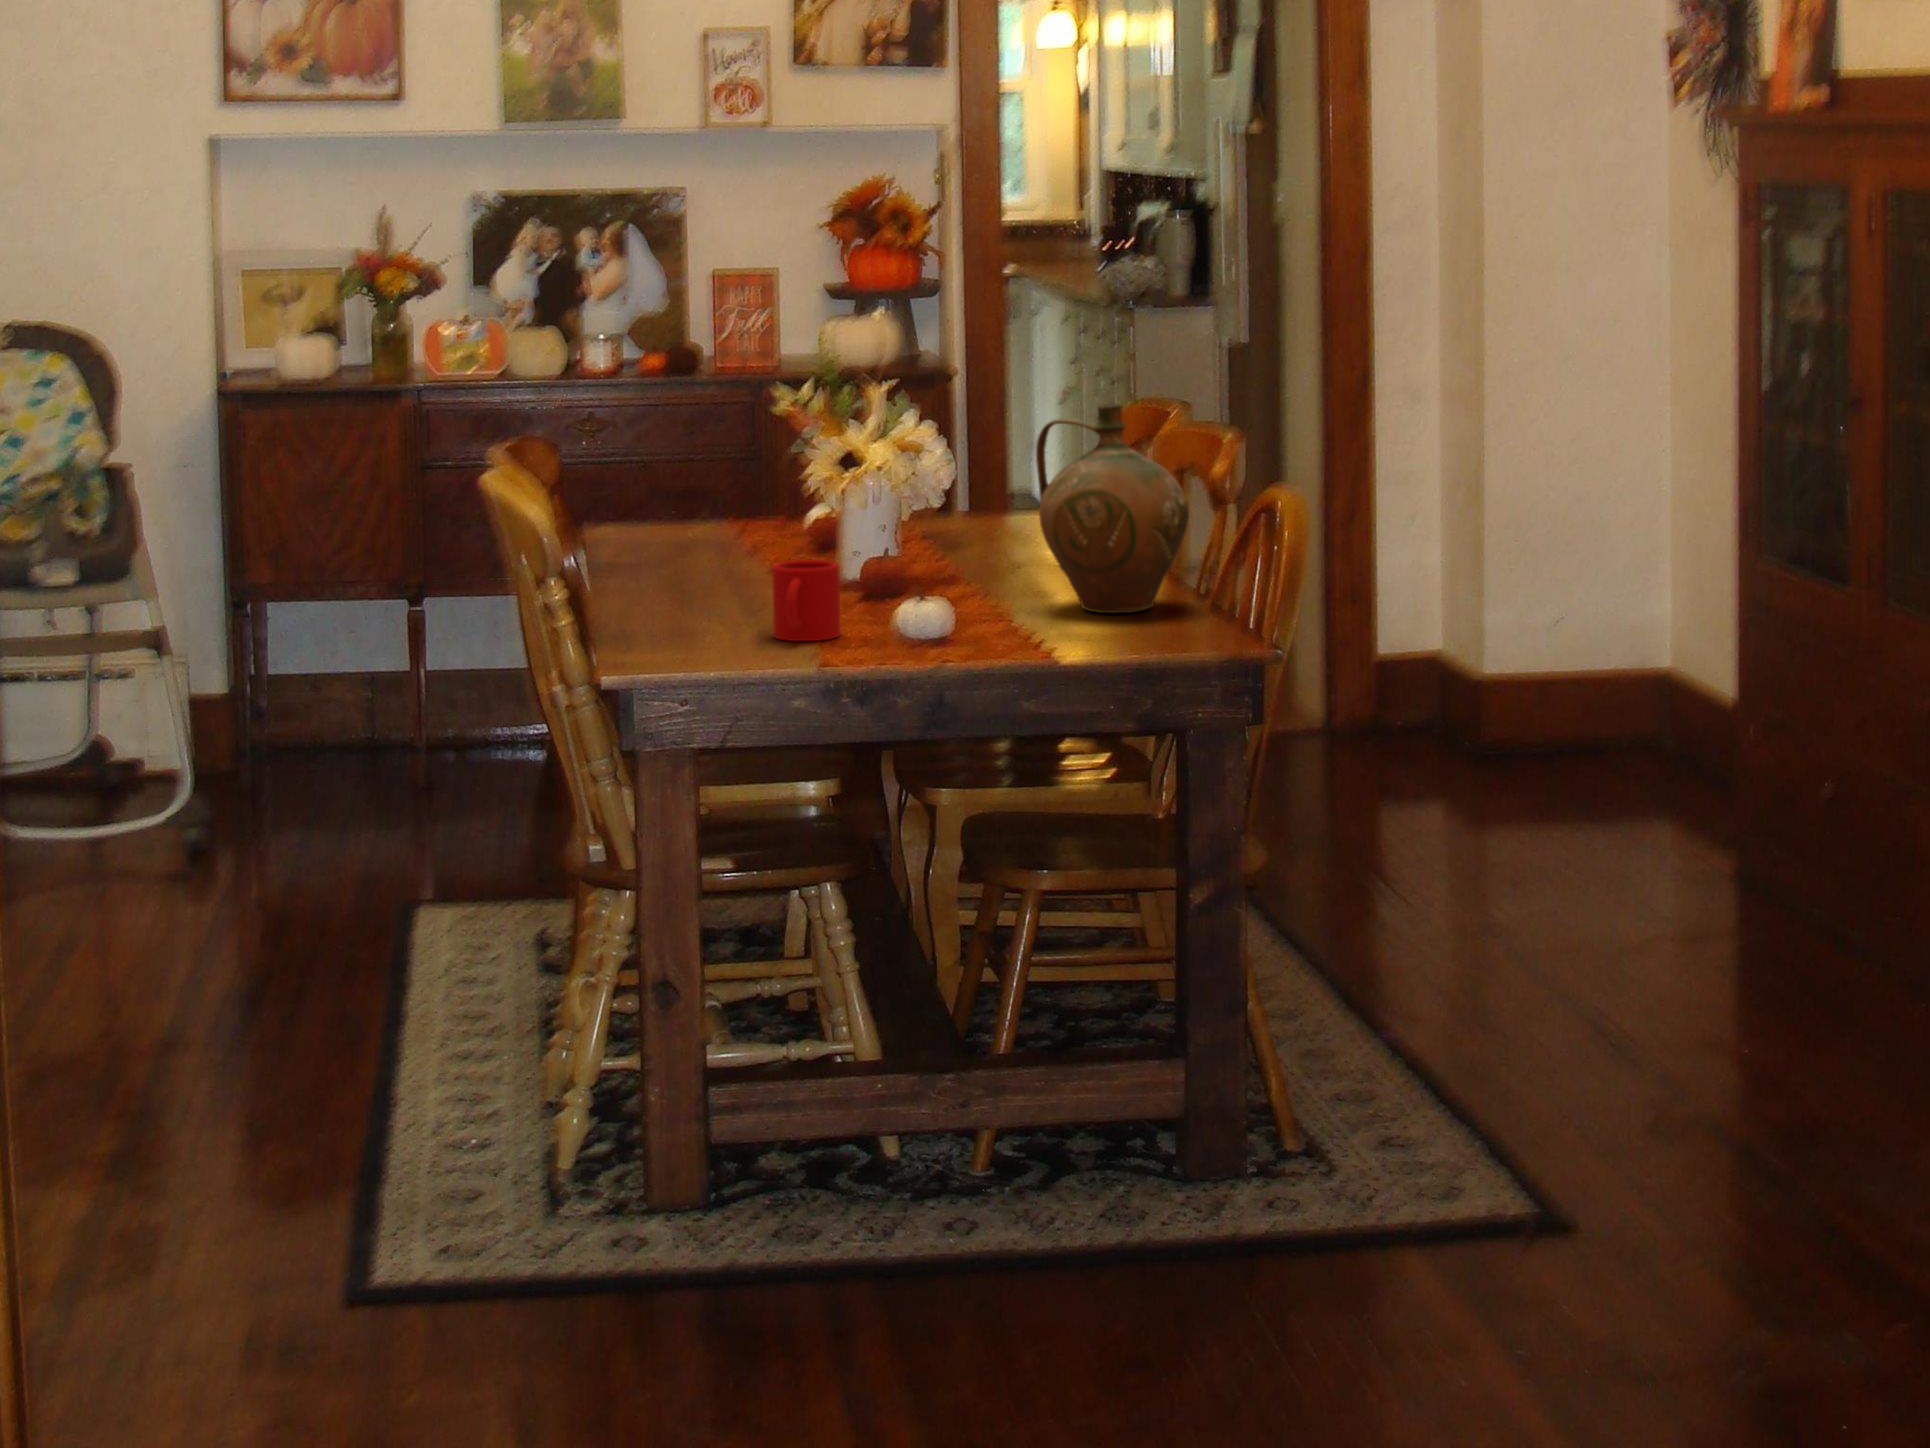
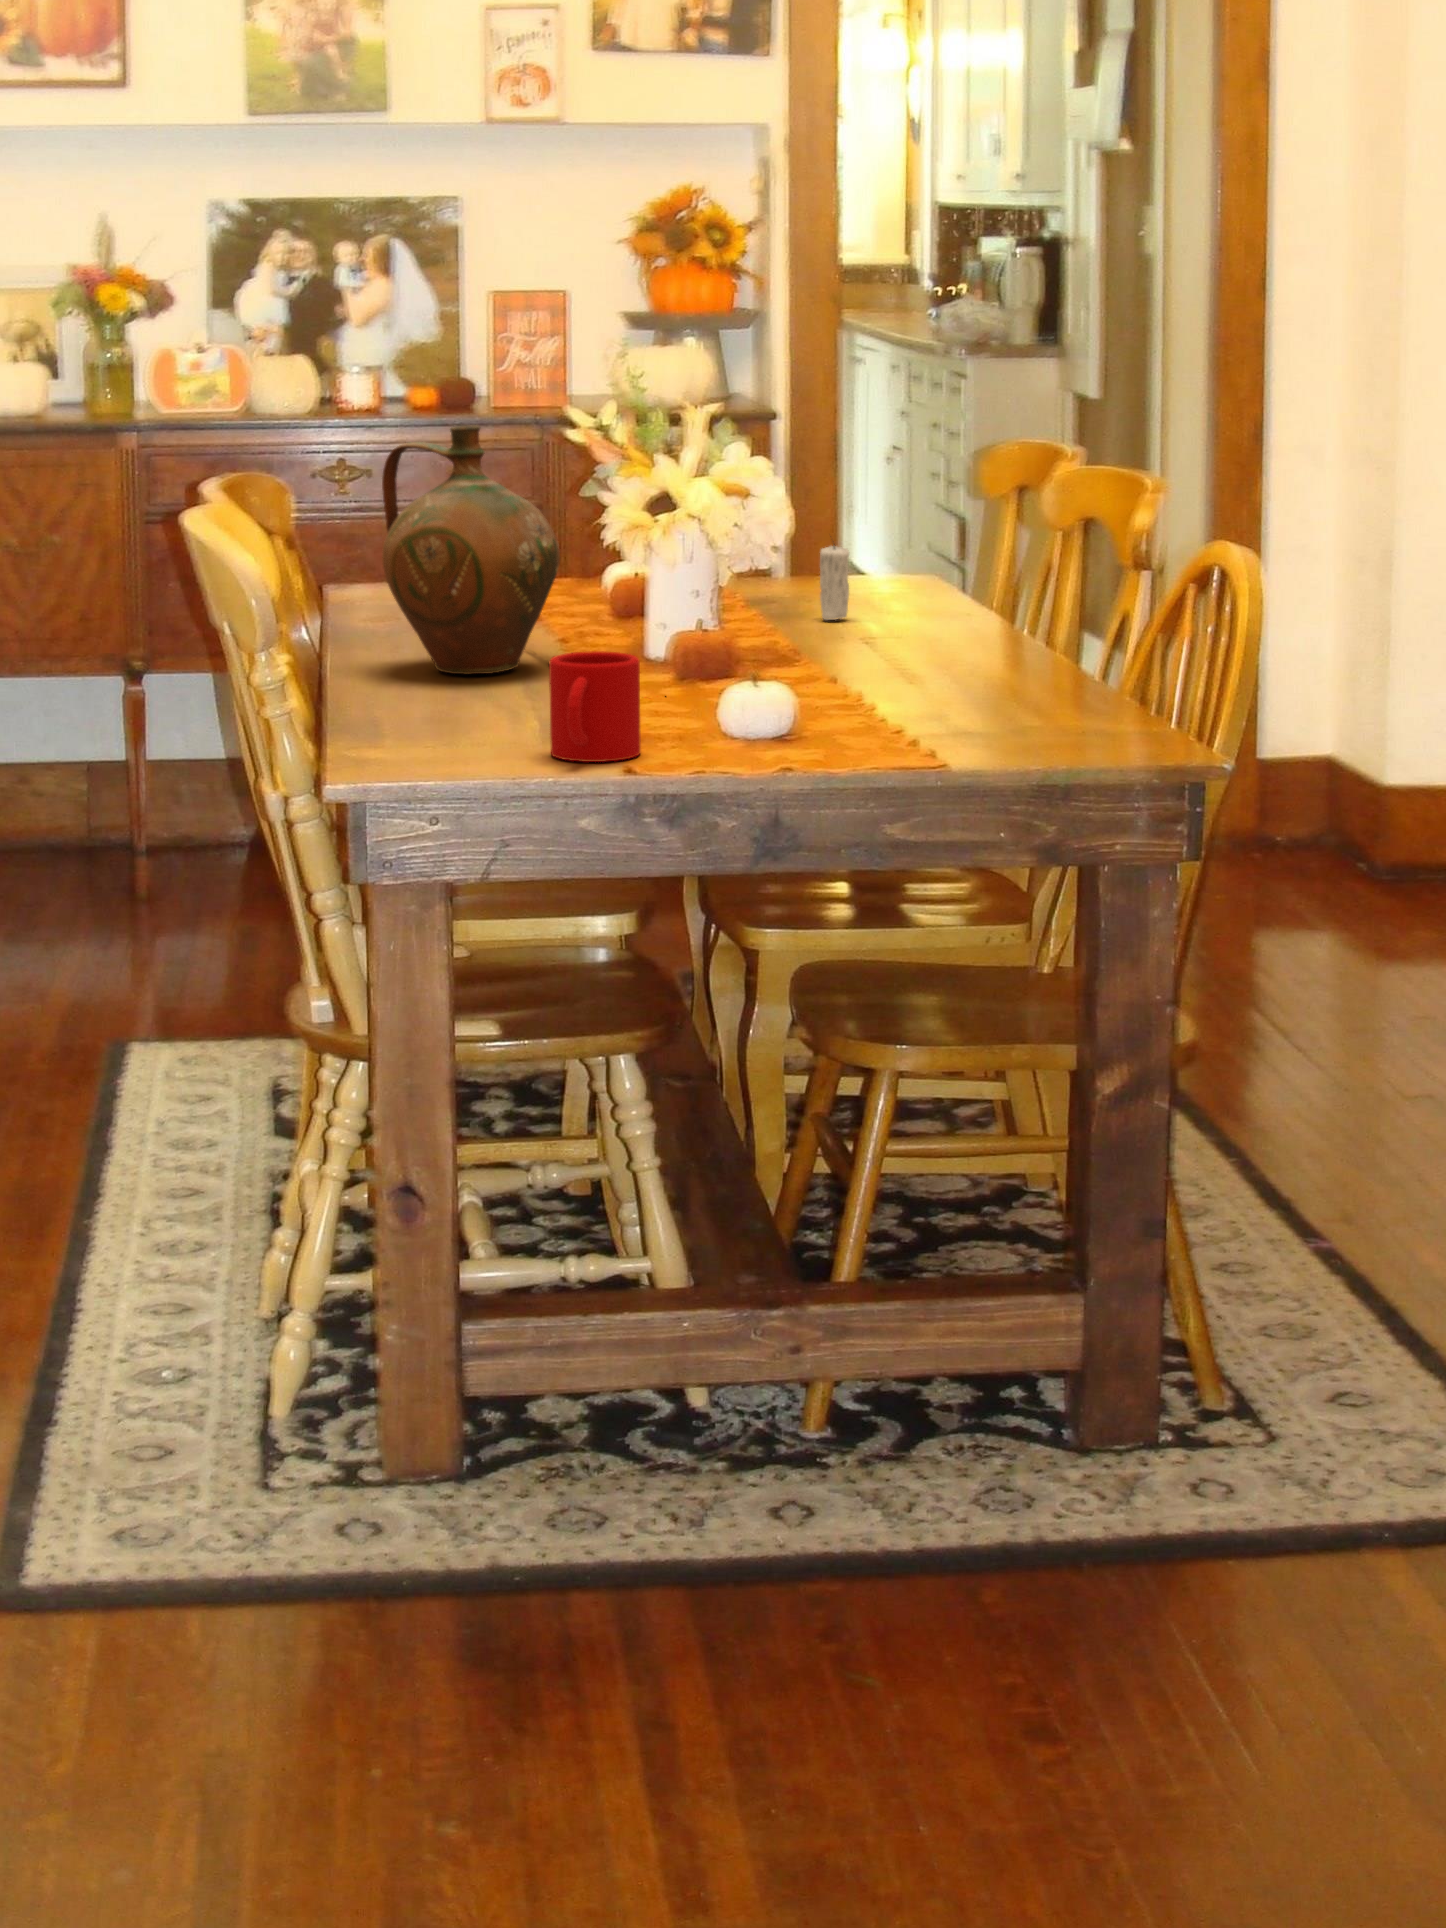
ceramic jug: present [1036,404,1189,613] -> present [382,425,560,674]
candle: none [982,467,1007,537] -> present [820,545,849,620]

